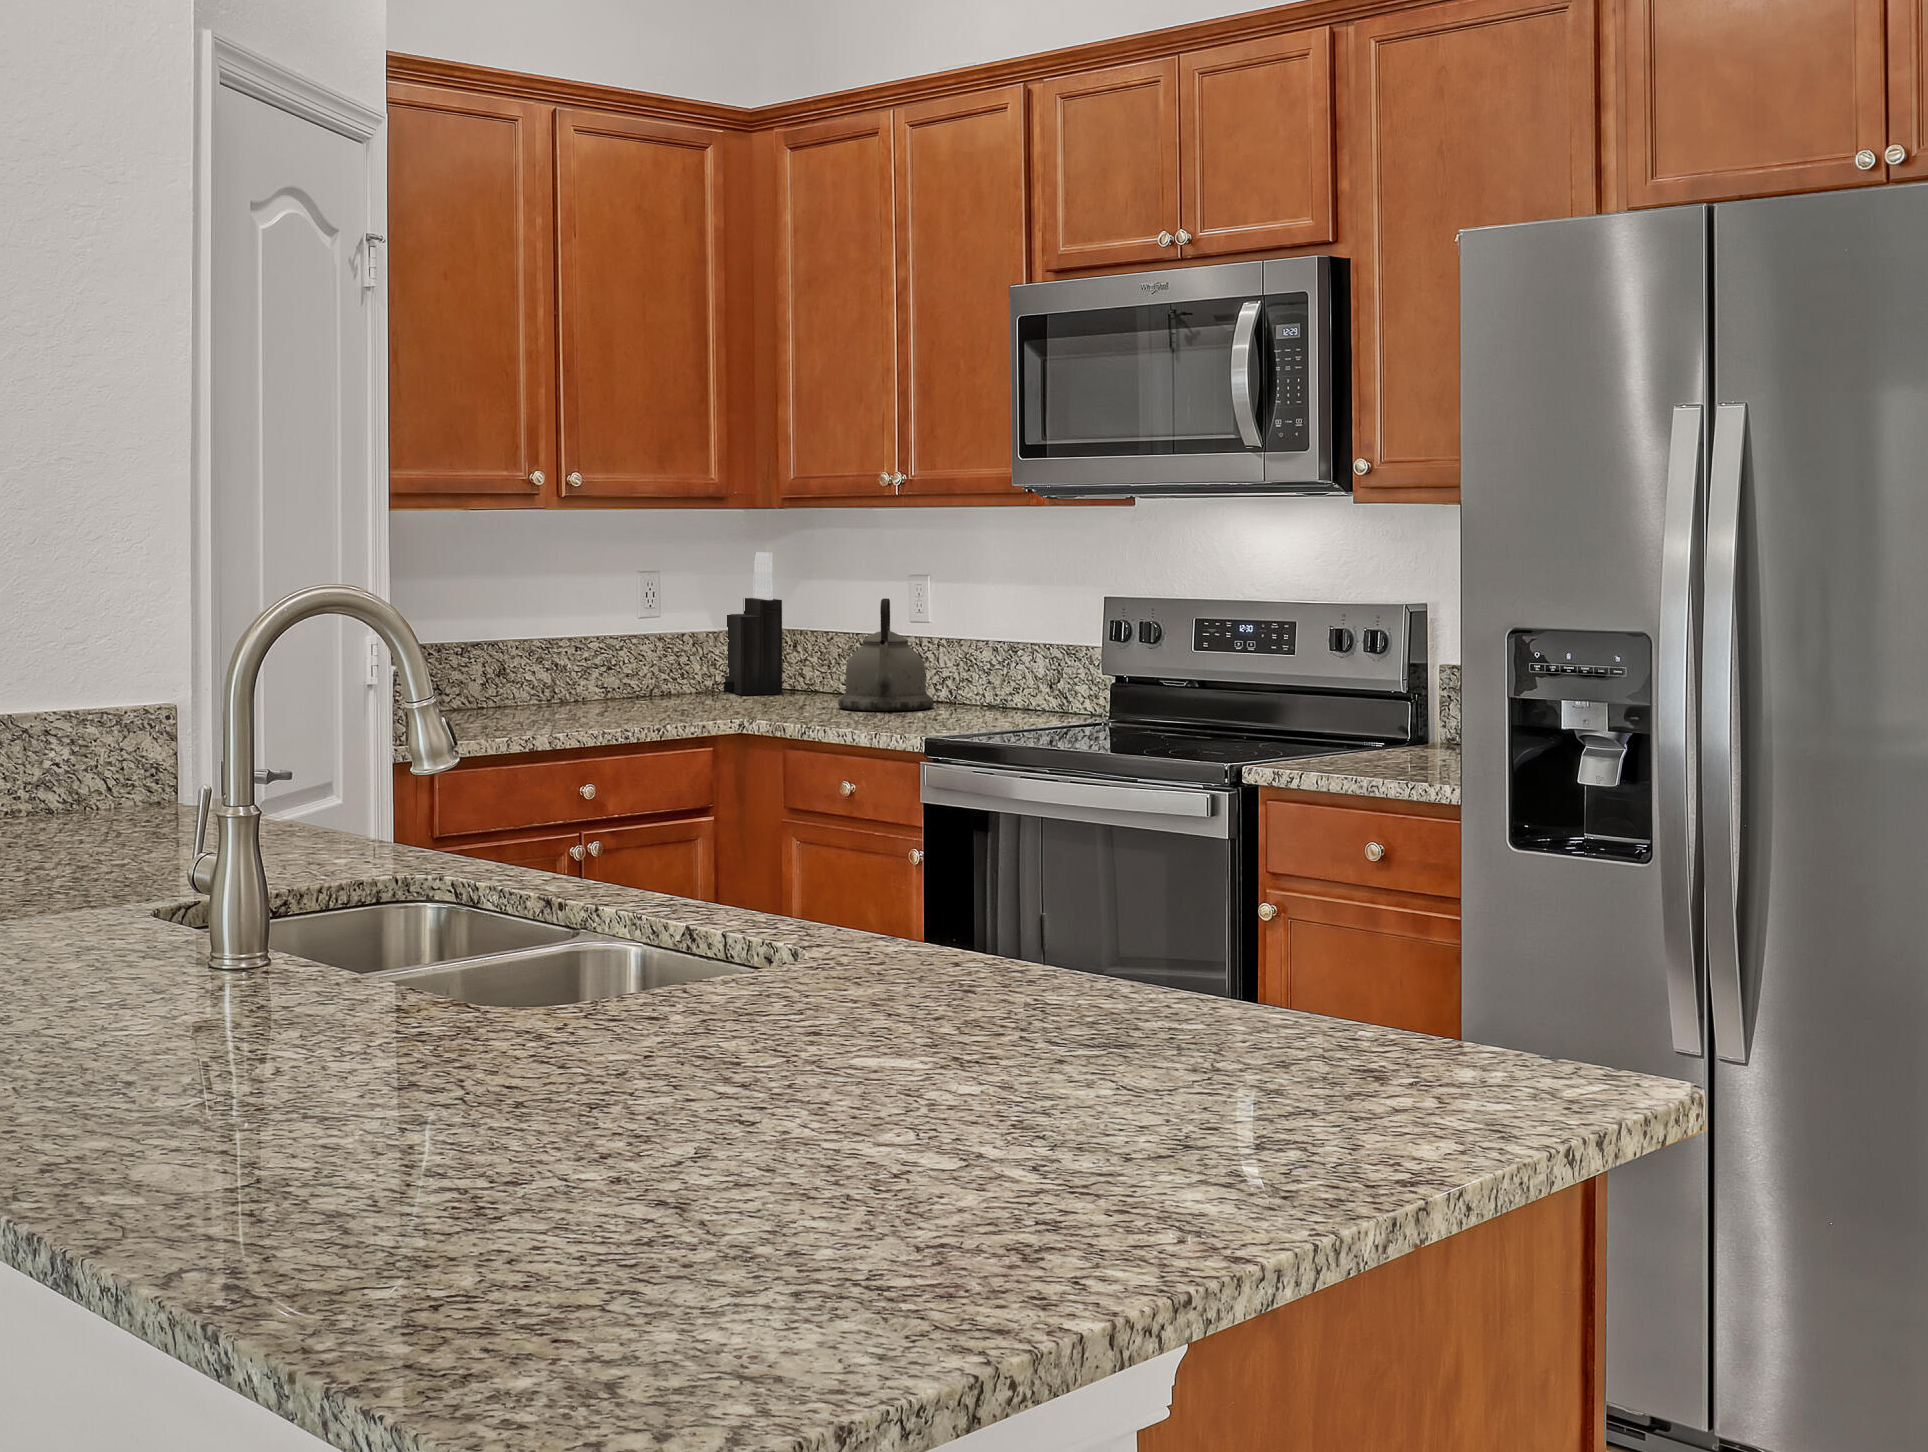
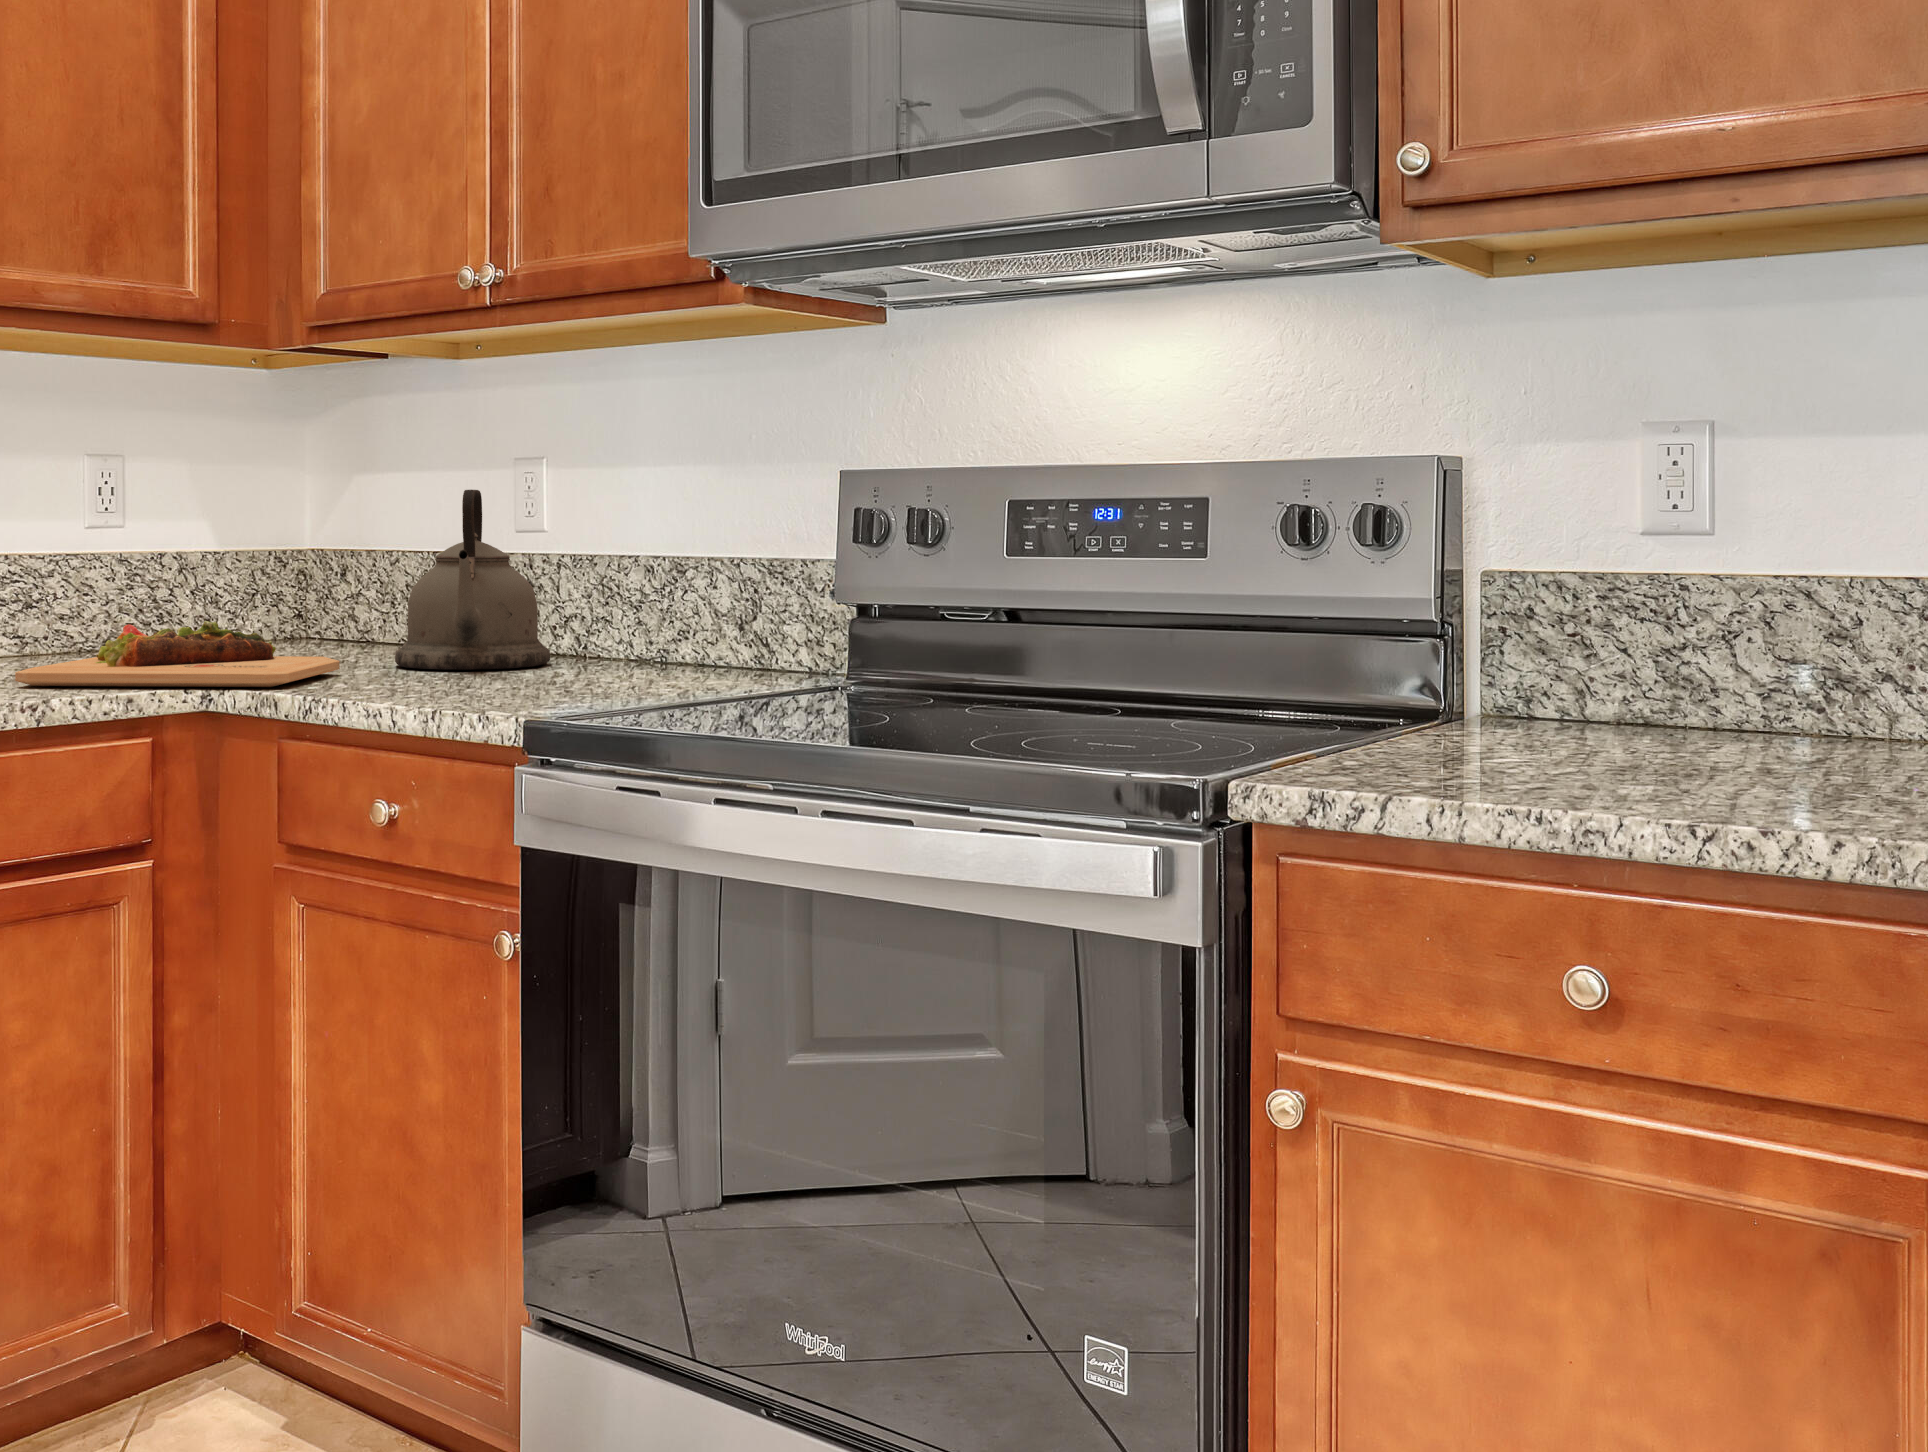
knife block: present [724,552,782,695] -> none [234,433,323,648]
cutting board: none [632,681,809,720] -> present [15,621,340,687]

